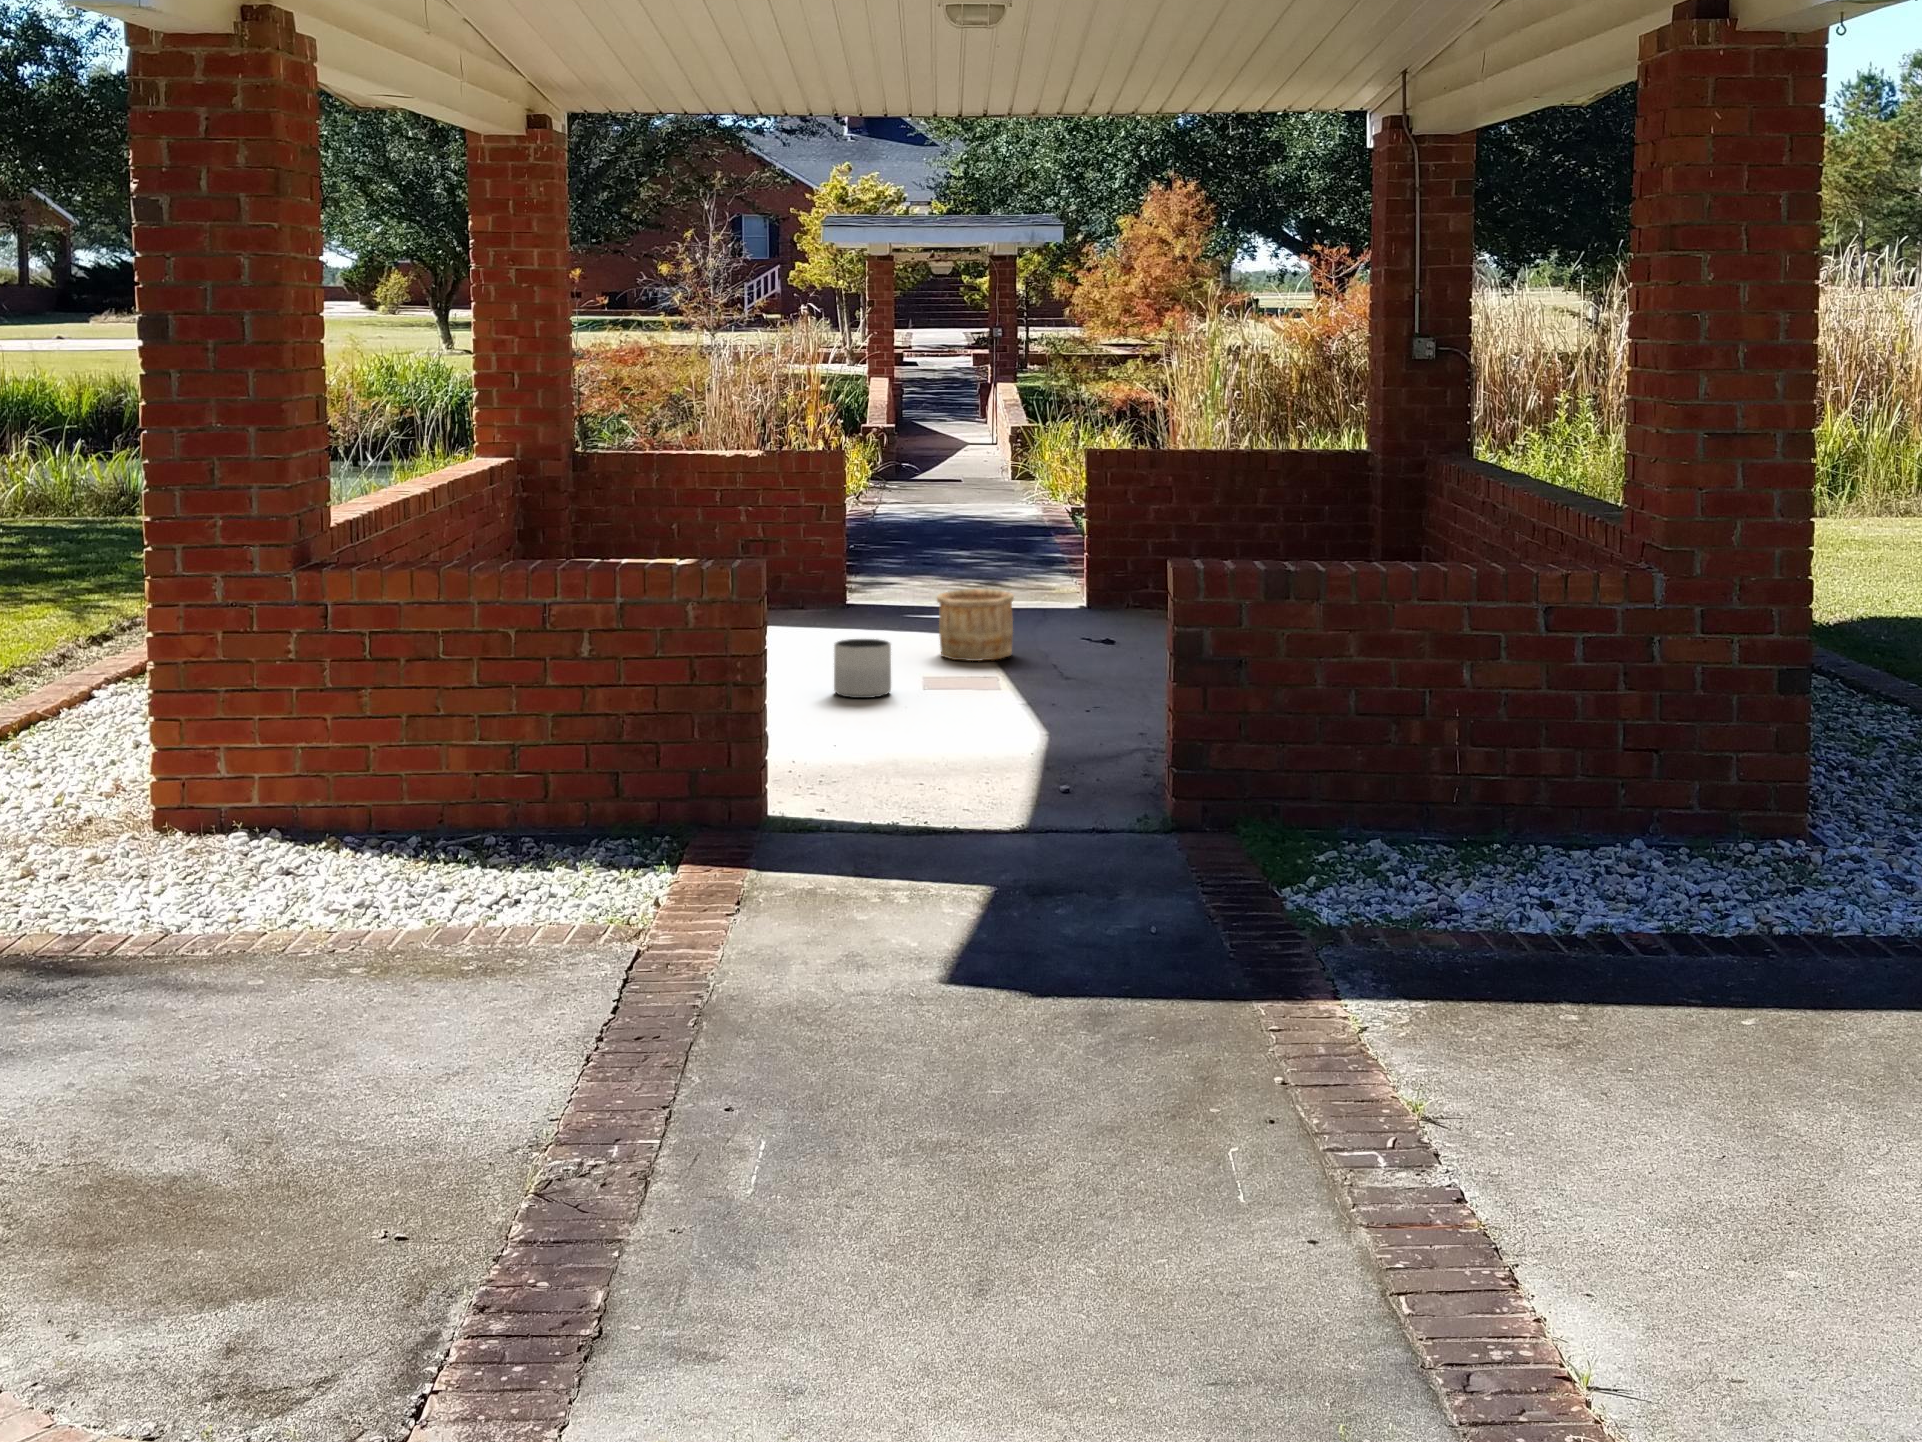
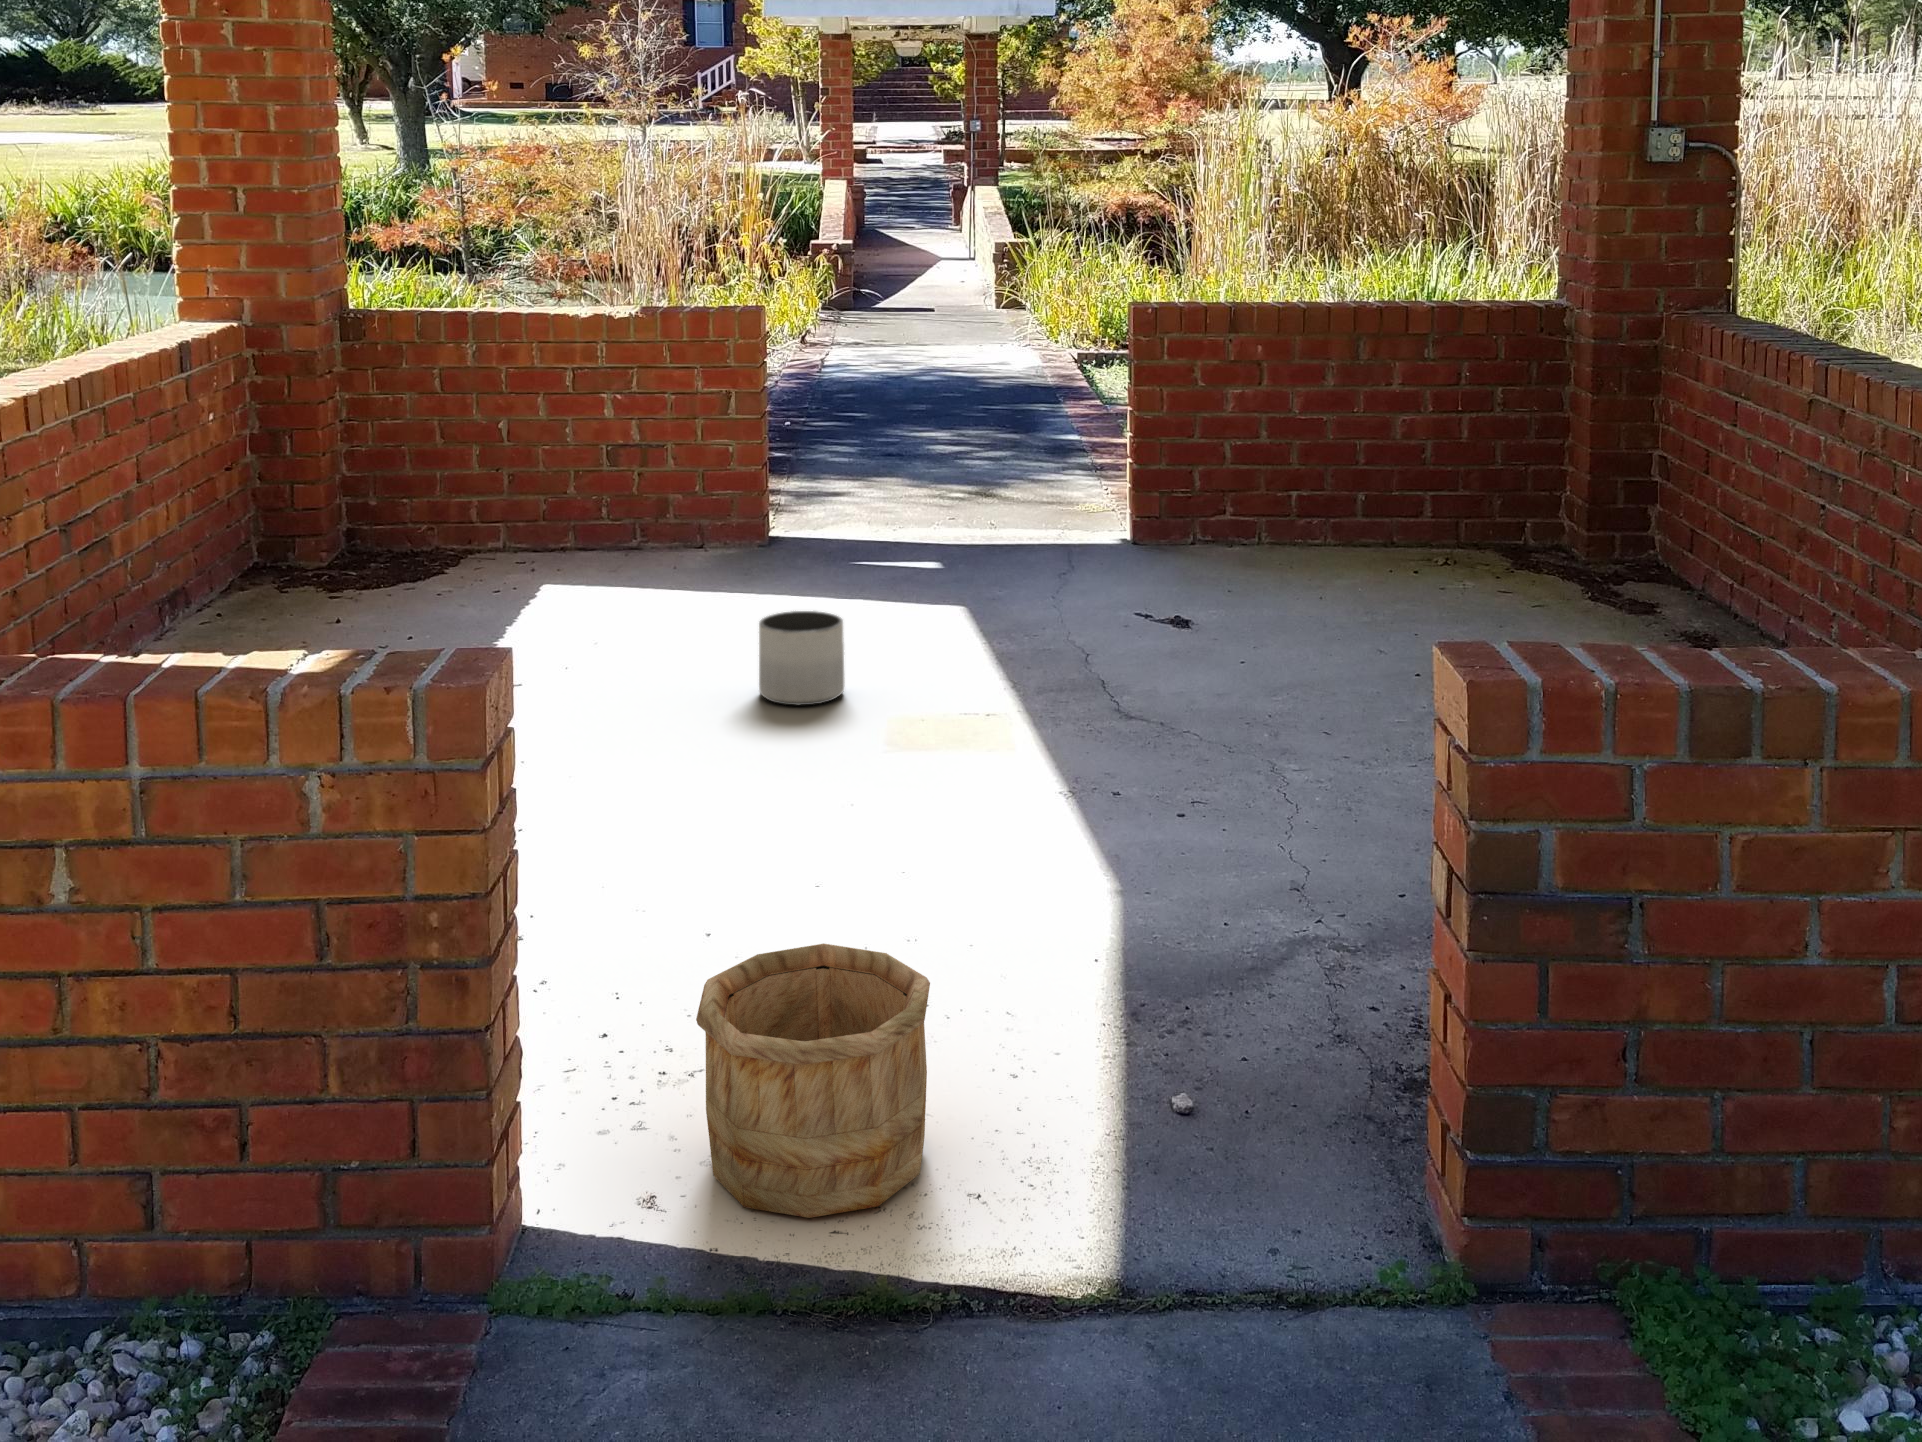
wooden bucket: present [937,589,1014,661] -> present [696,943,930,1218]

